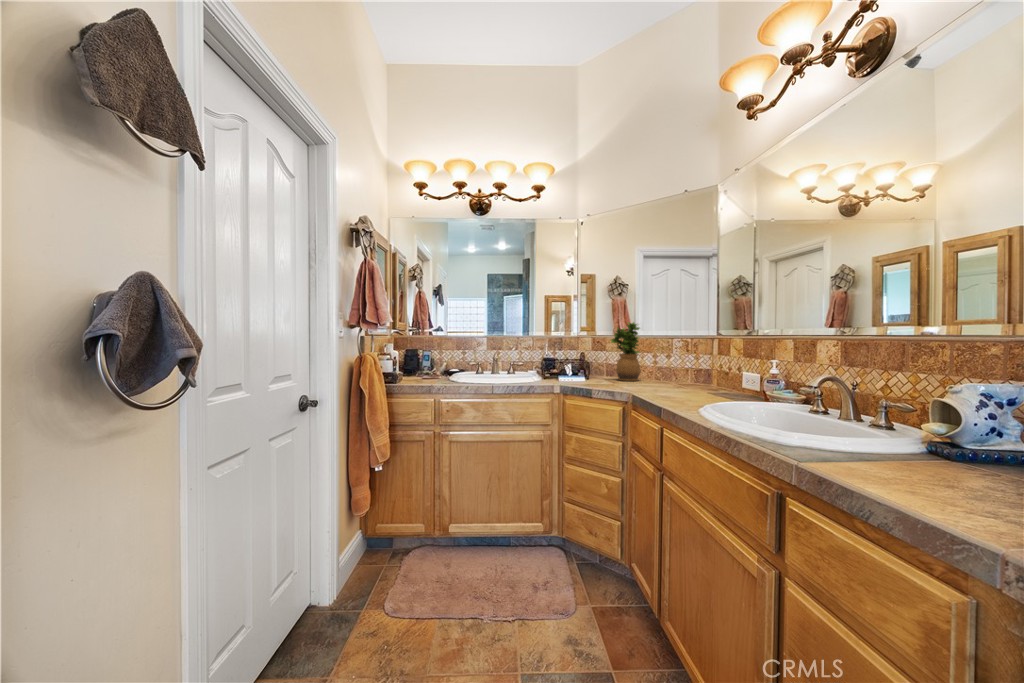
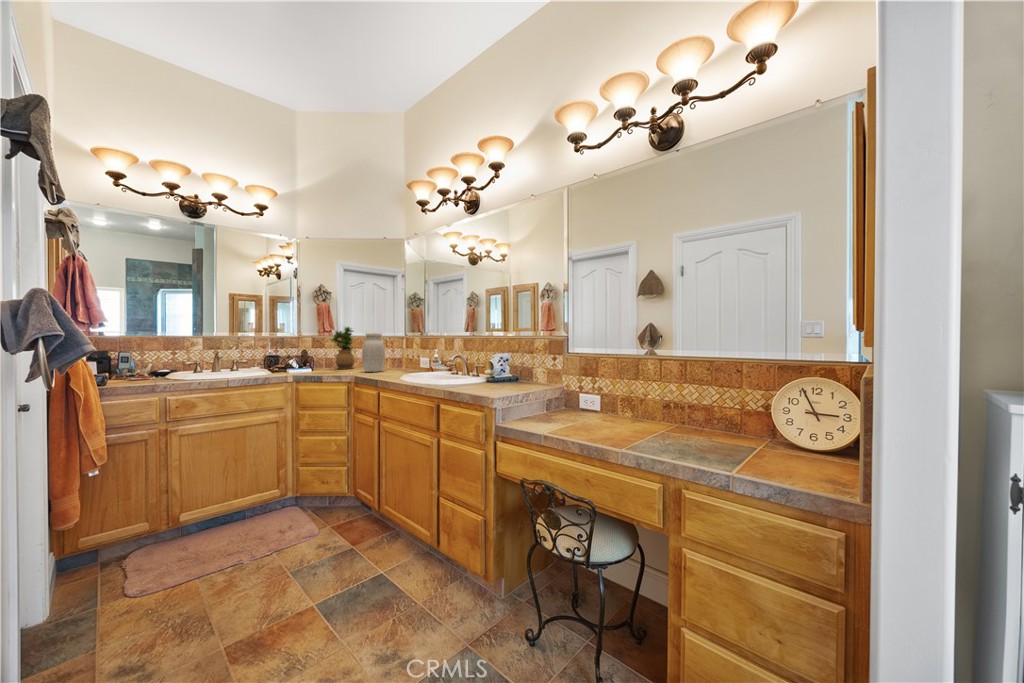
jar: none [646,329,681,389] -> present [362,332,385,372]

